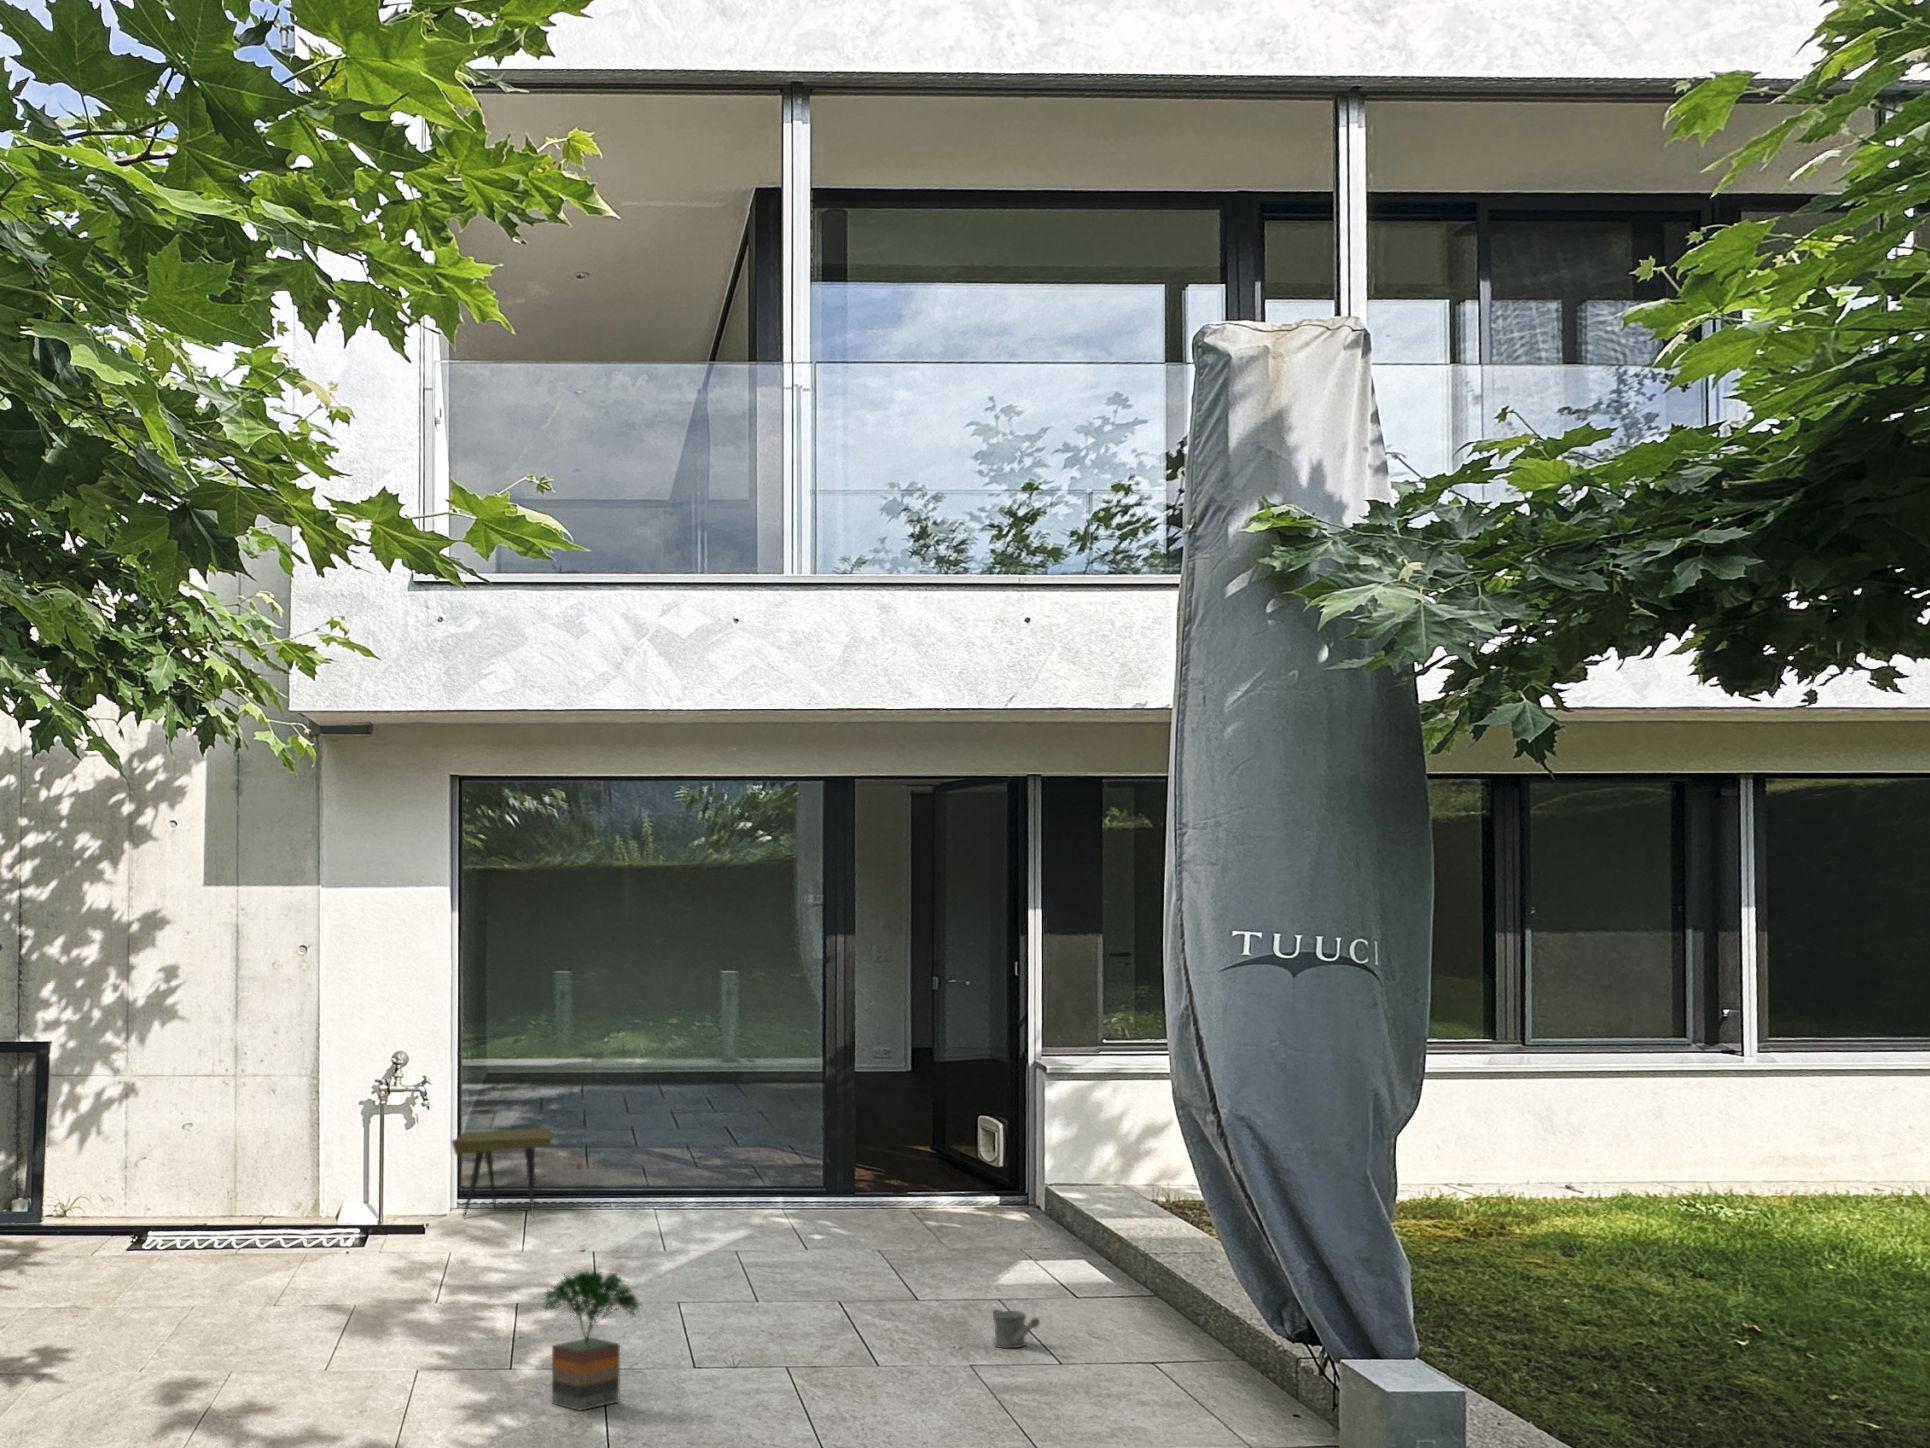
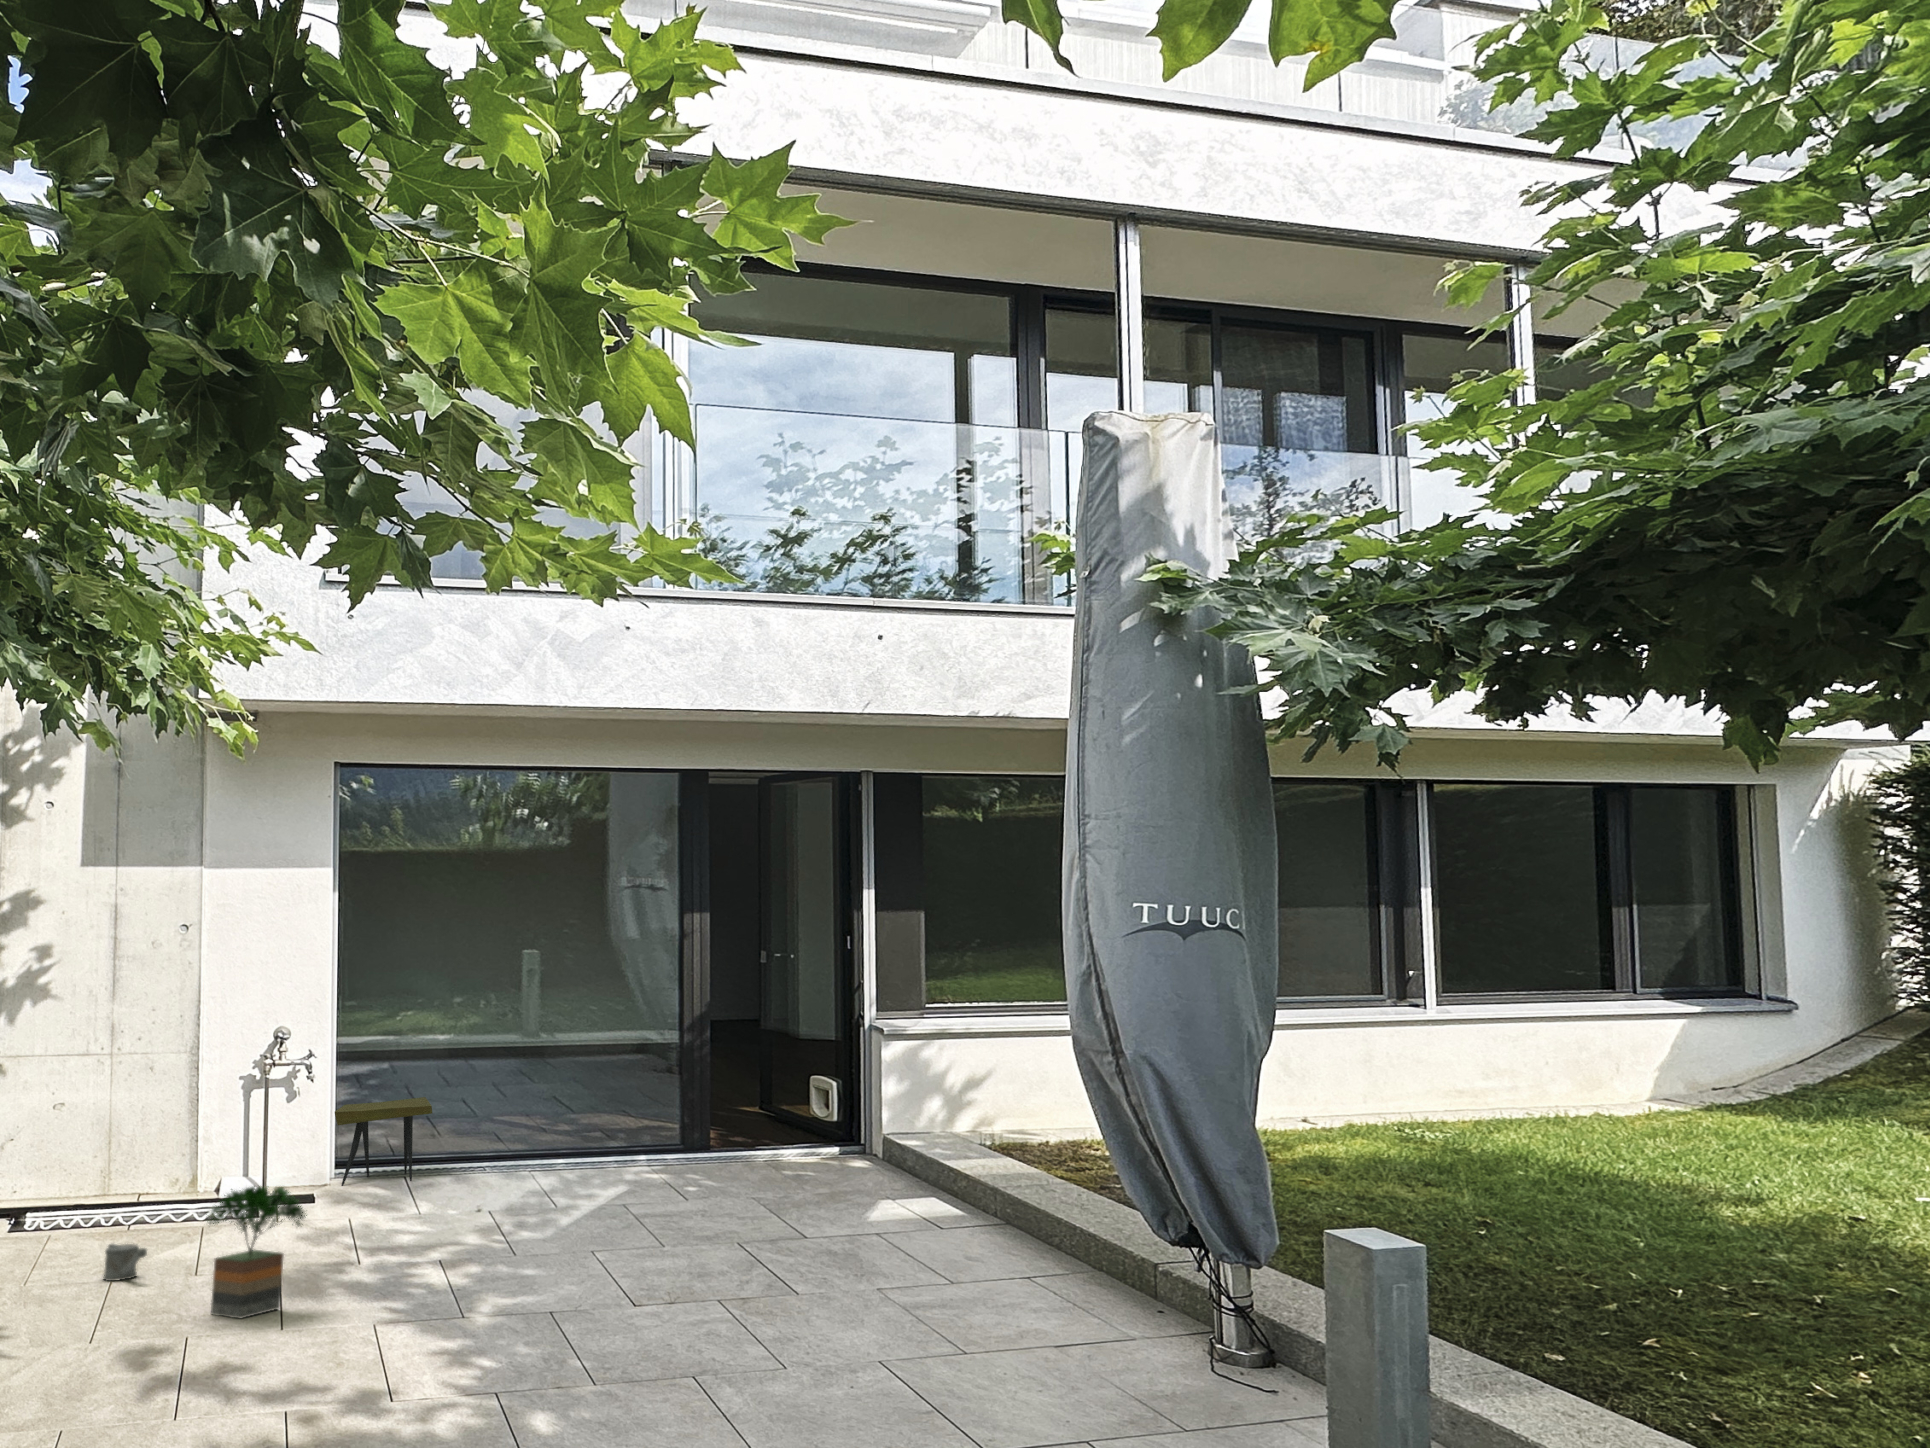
potted tree: present [543,1271,639,1411] -> present [207,1186,307,1319]
watering can: present [993,1309,1040,1348] -> present [103,1244,147,1281]

